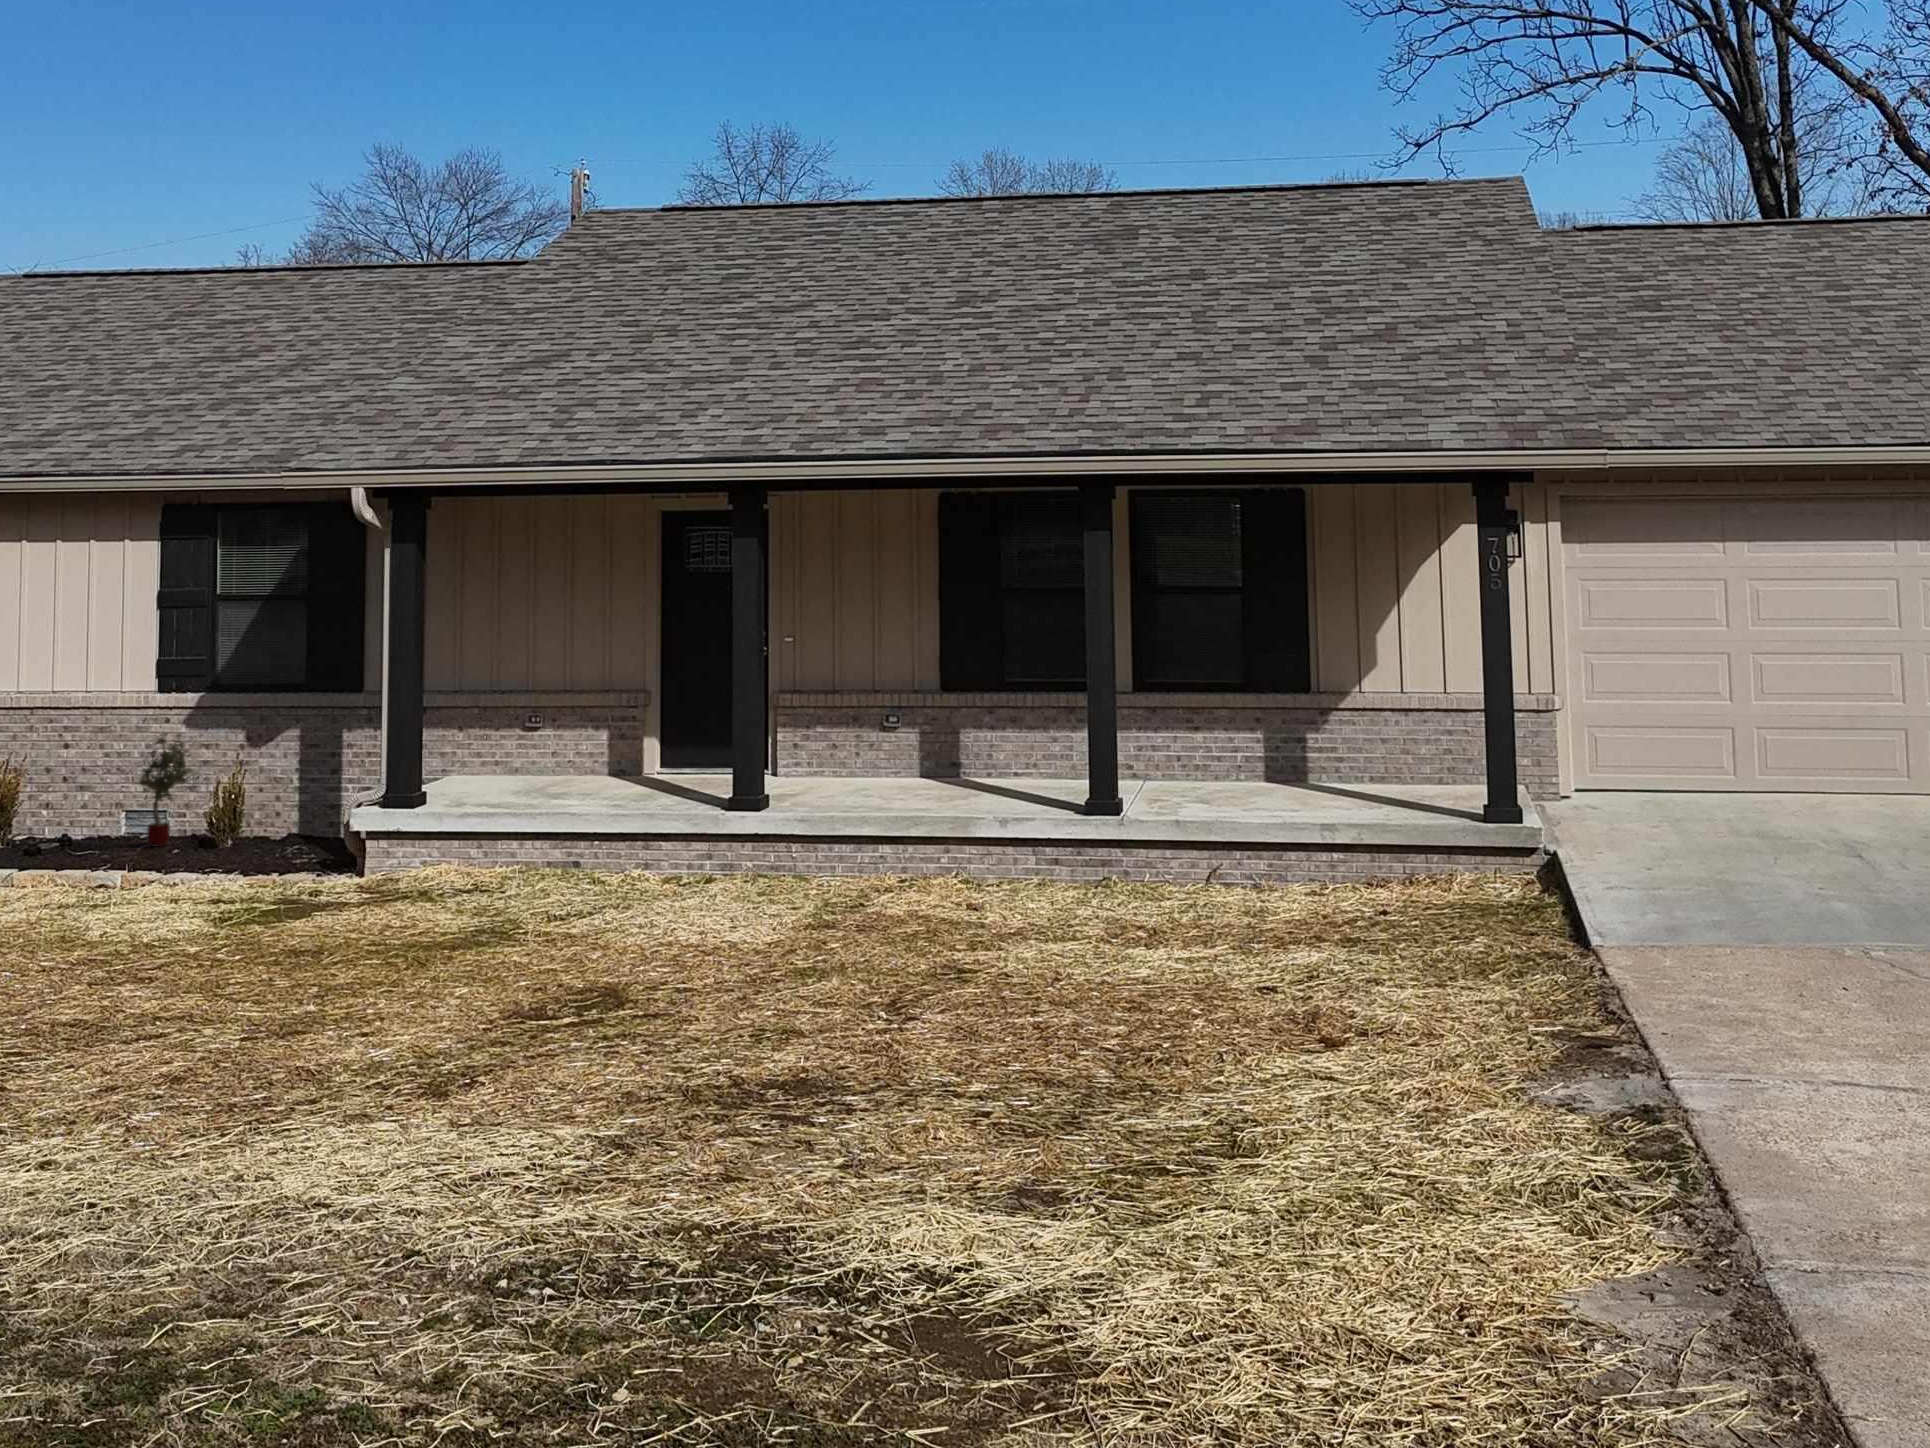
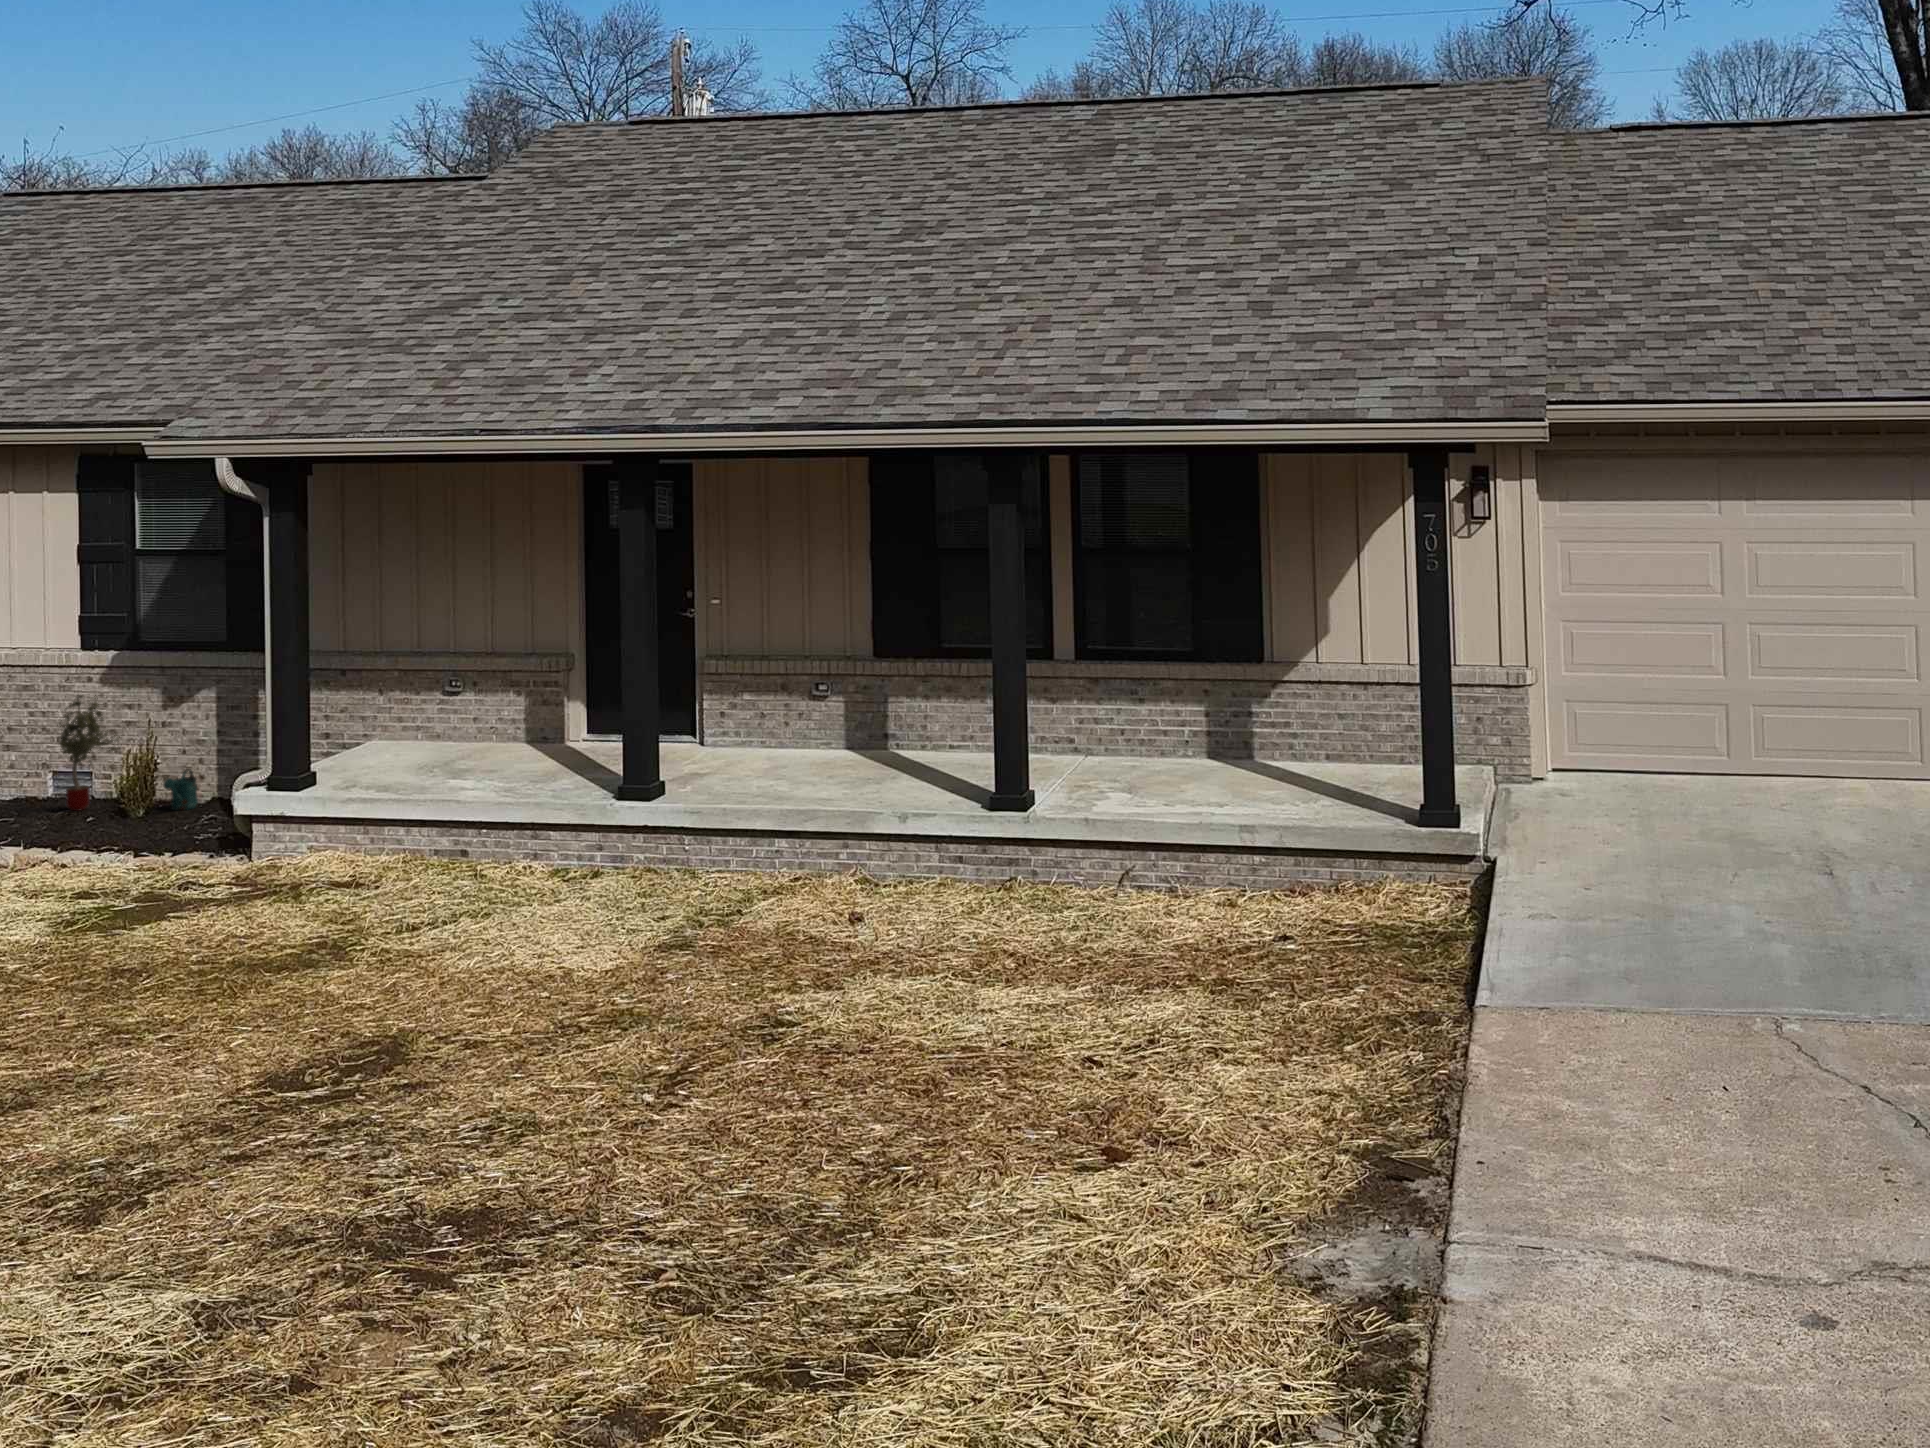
watering can: none [250,806,279,845] -> present [163,770,198,810]

